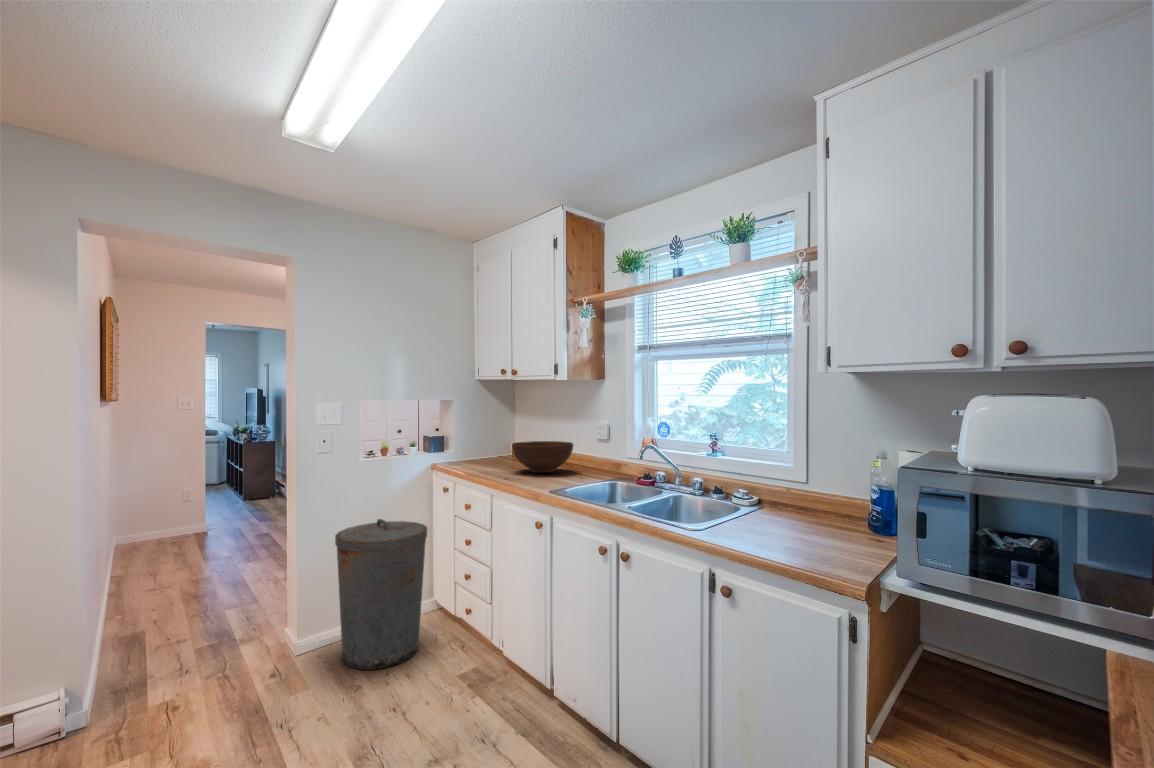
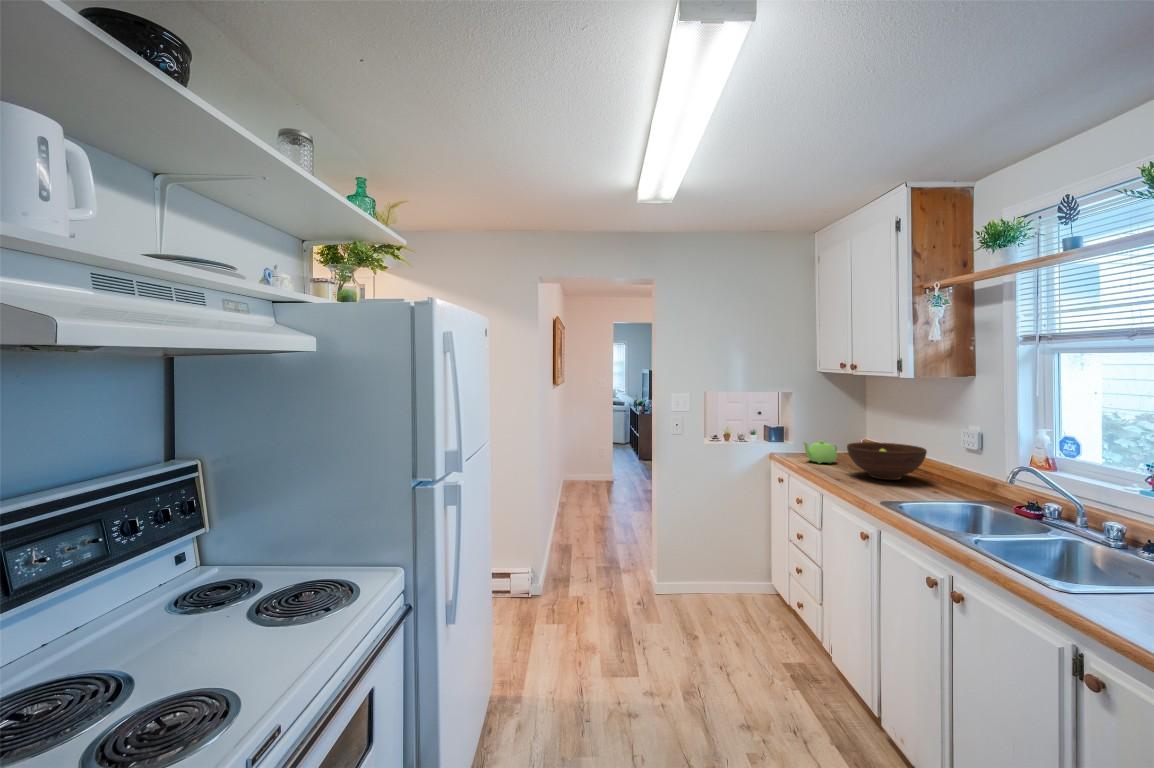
teapot: none [468,444,499,467] -> present [804,440,838,463]
trash can: present [335,519,427,670] -> none [681,499,759,629]

